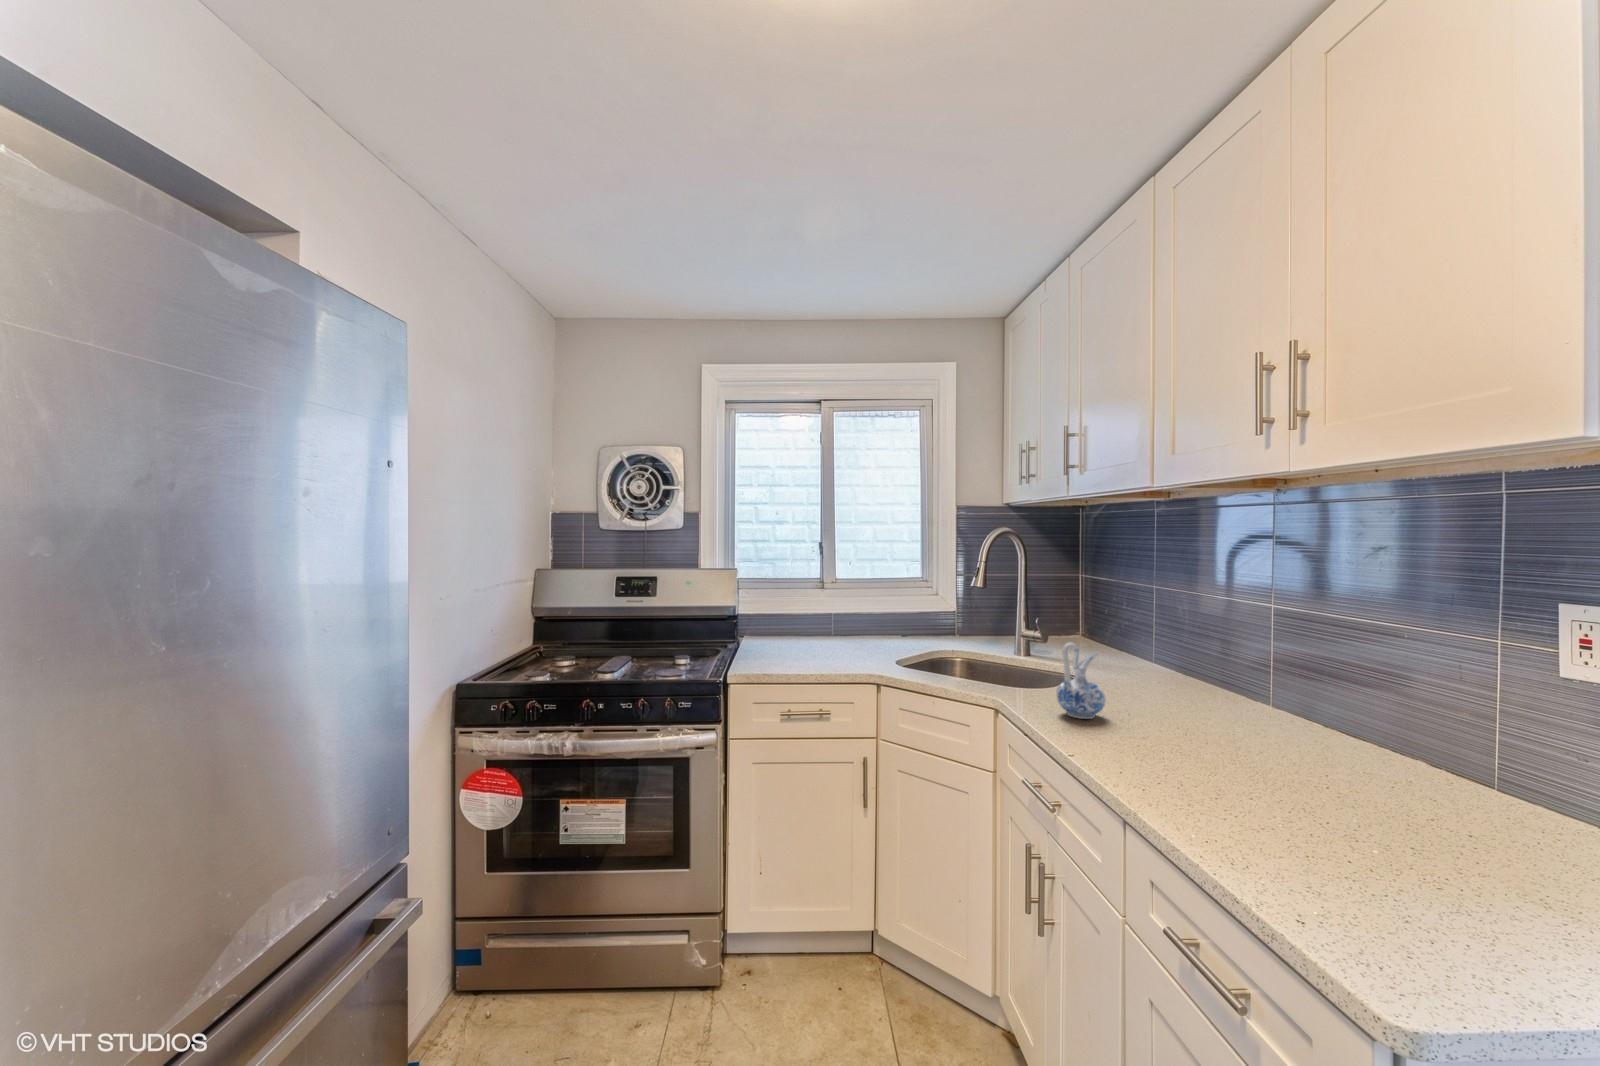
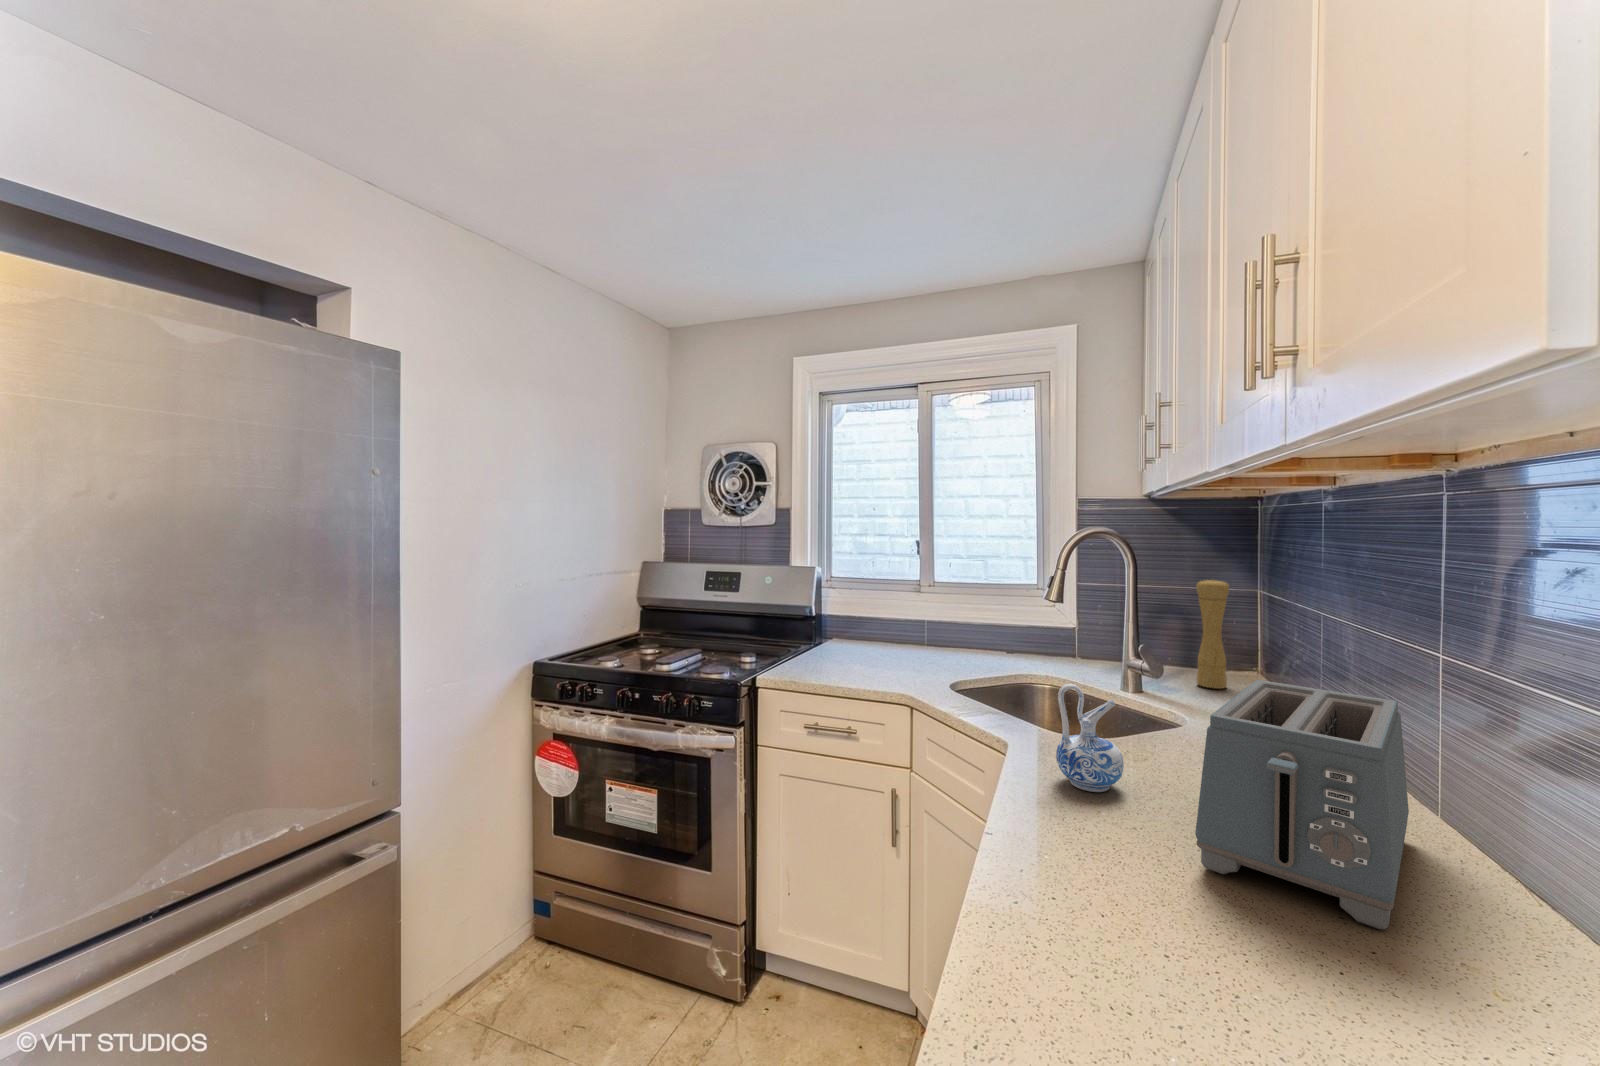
pepper mill: none [1059,568,1081,649] -> present [1196,579,1229,689]
toaster: none [1171,629,1310,760] -> present [1195,680,1409,929]

